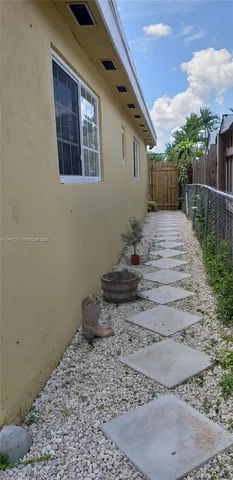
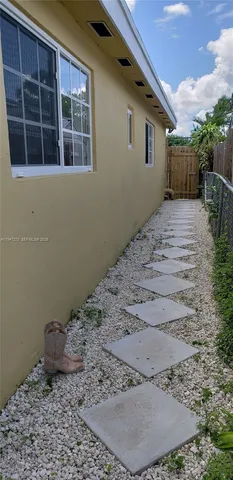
potted tree: present [121,217,144,265] -> none [119,212,147,266]
bucket: present [100,268,143,302] -> none [82,276,134,319]

